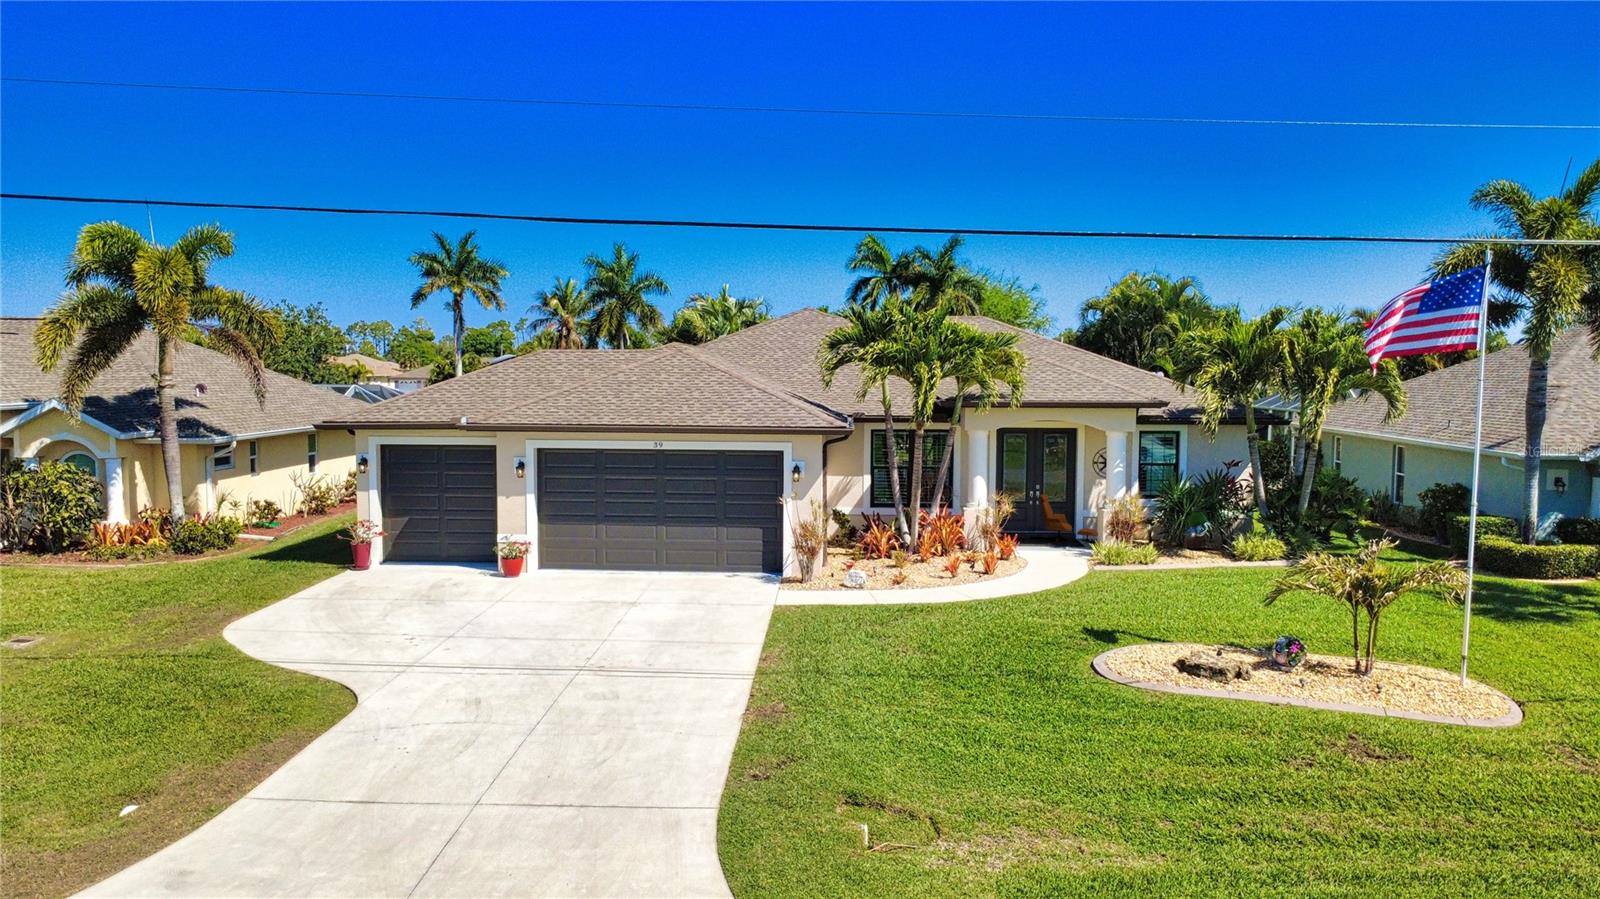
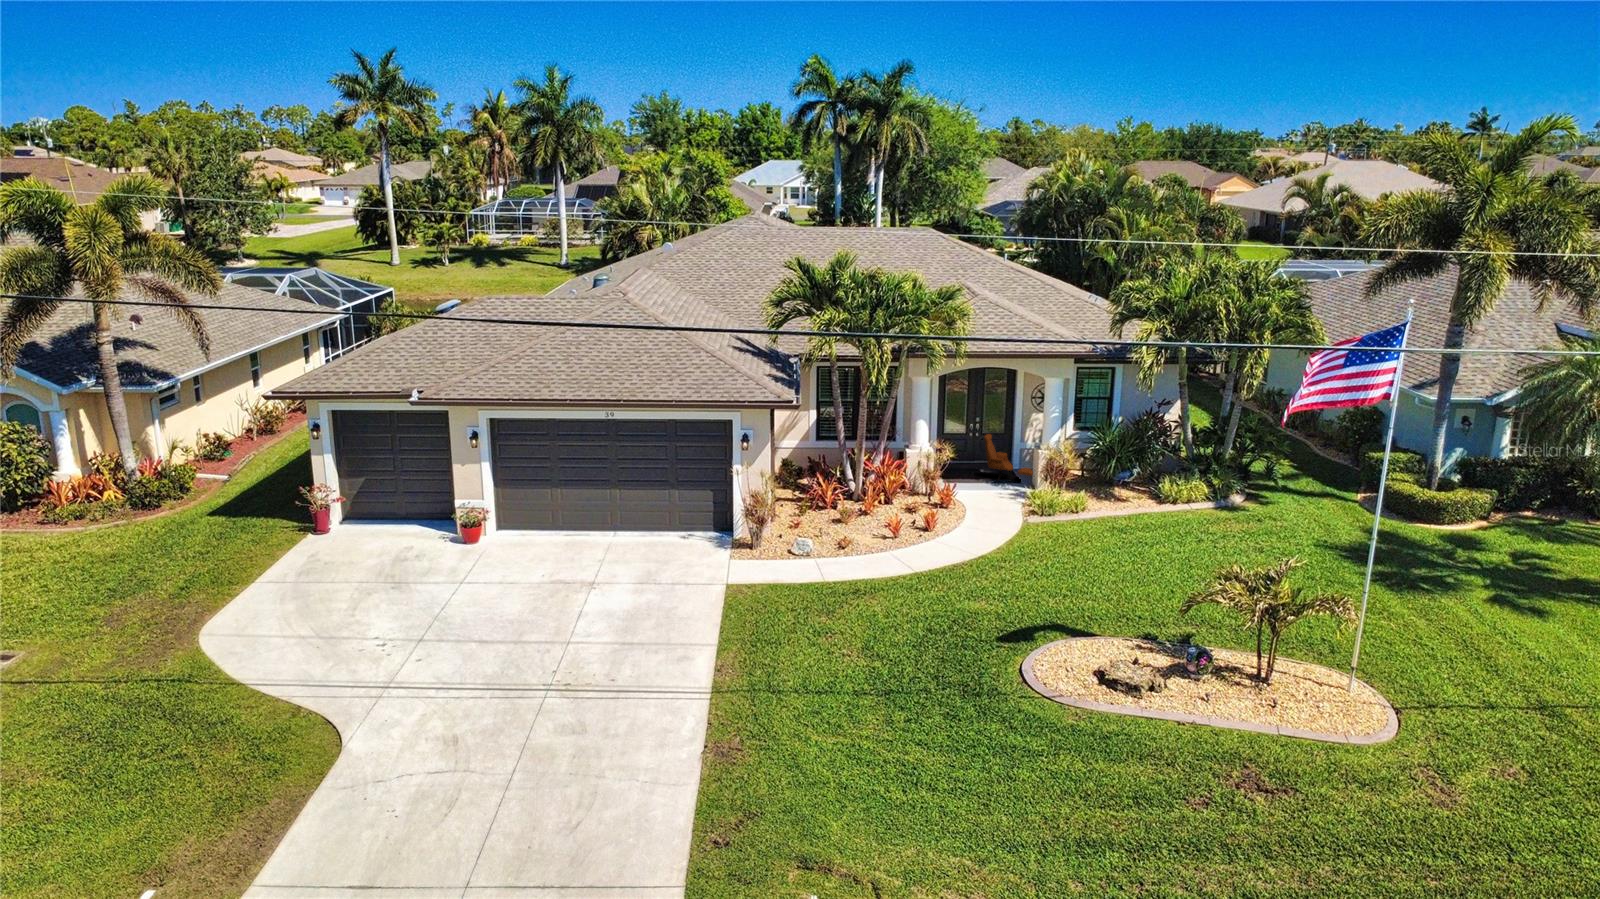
potted tree: present [1185,512,1208,549] -> none [1115,455,1140,491]

